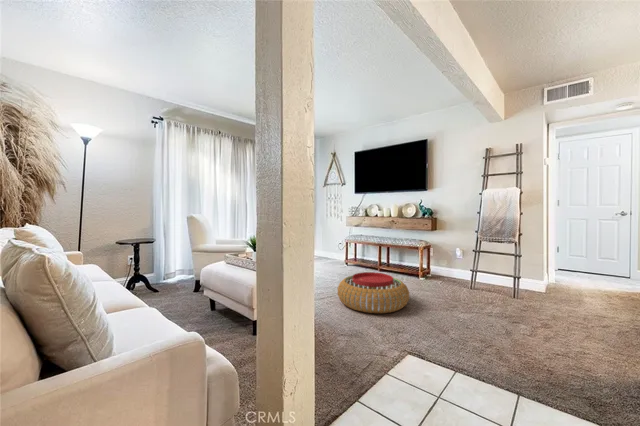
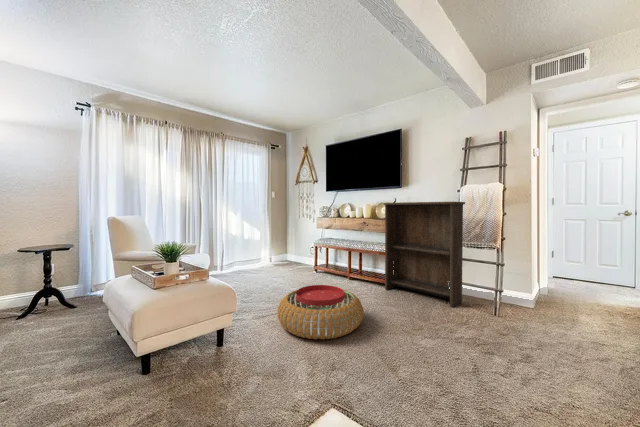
bookshelf: none [414,203,488,292] -> present [384,202,465,307]

